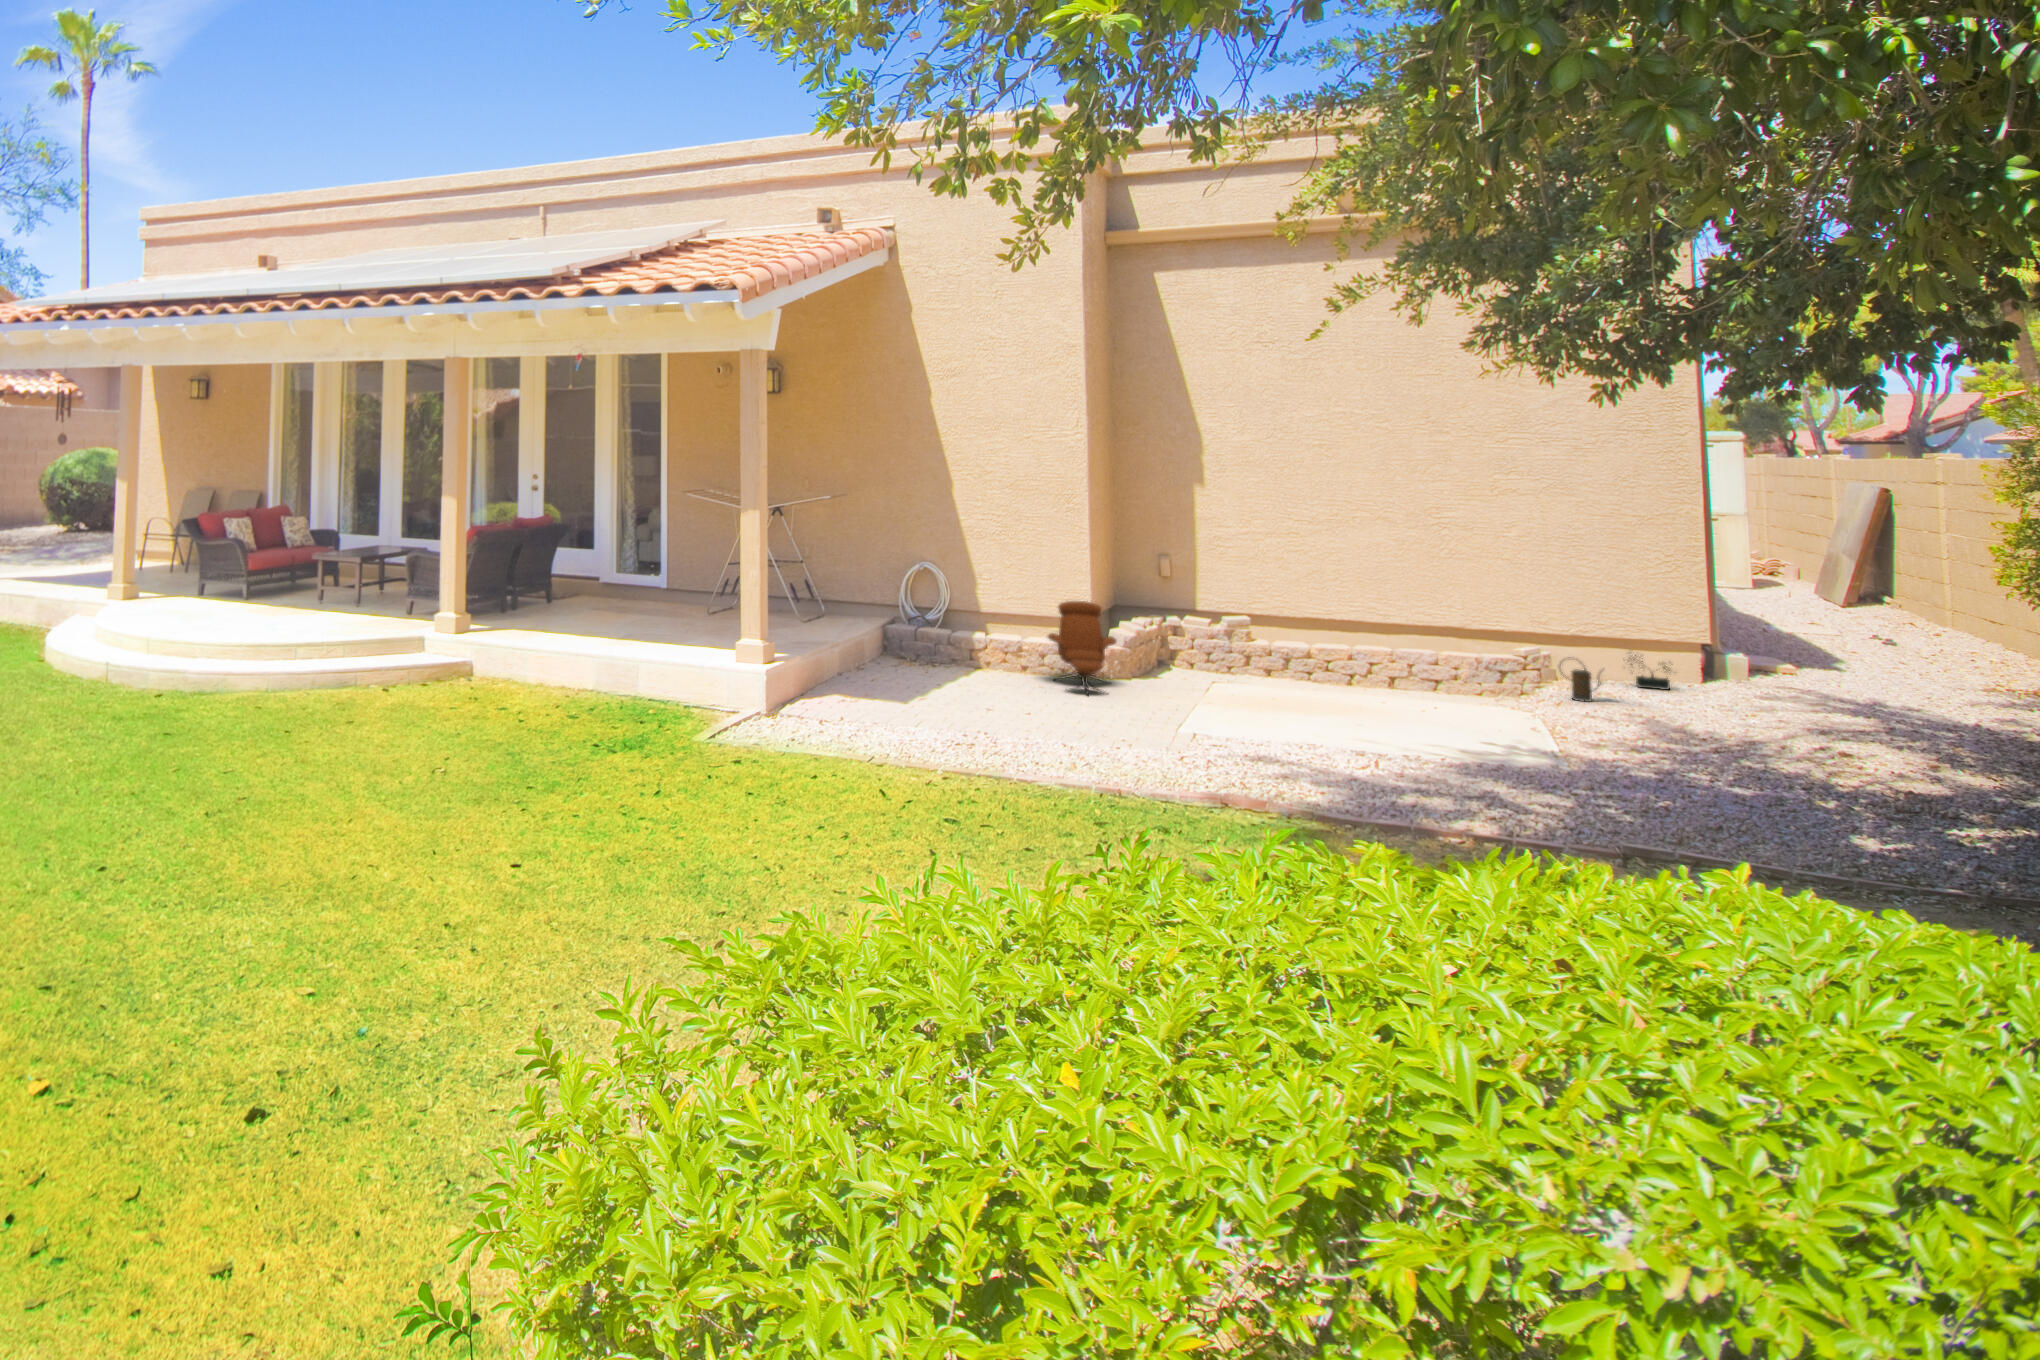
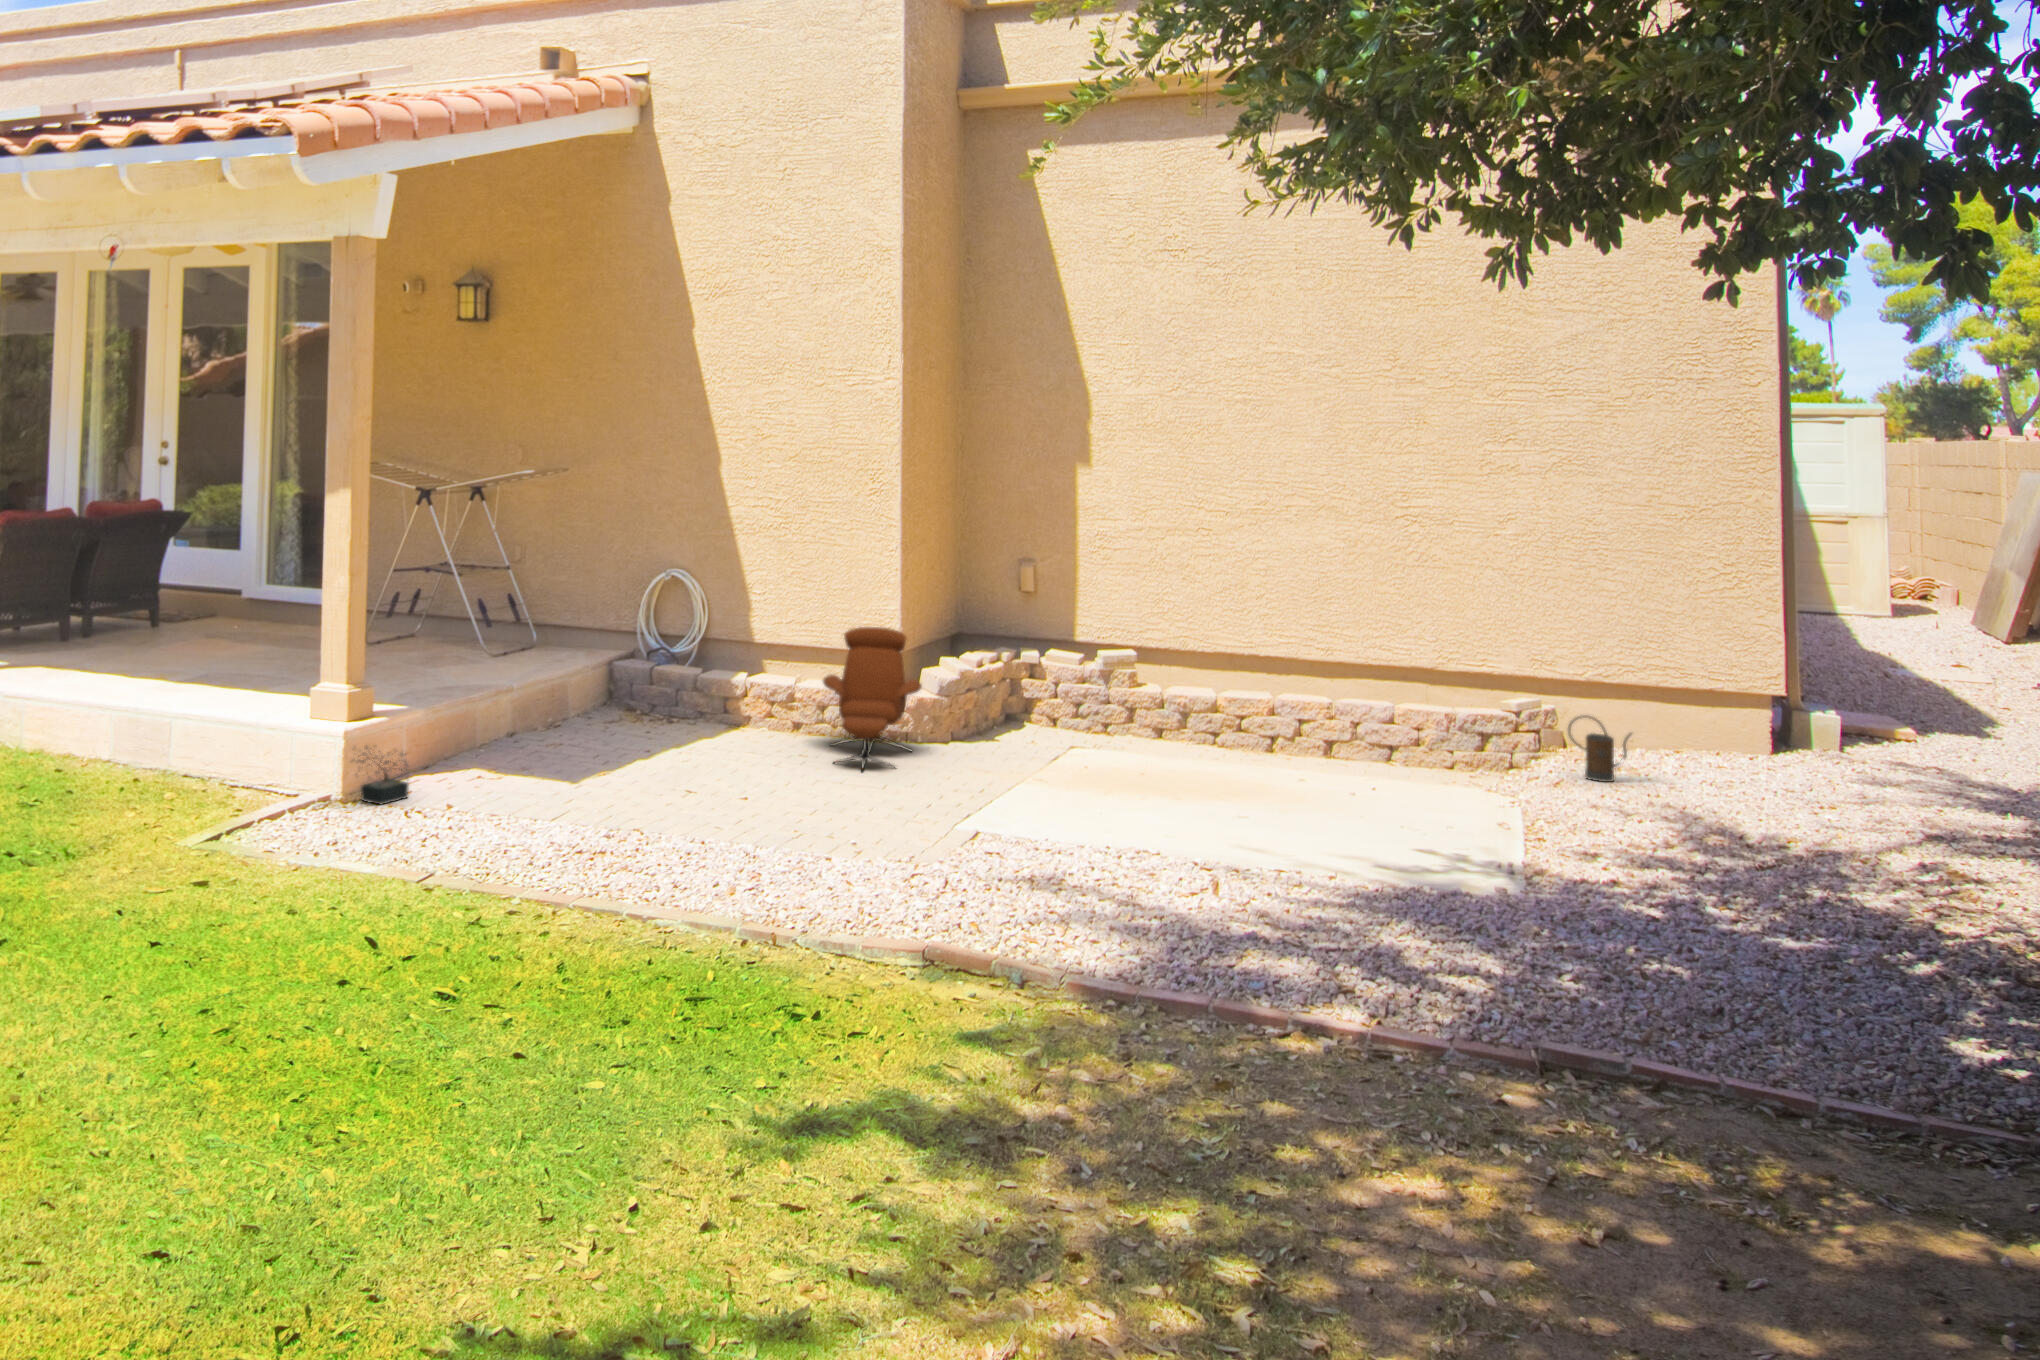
decorative plant: present [1628,652,1675,690] -> present [354,746,409,805]

